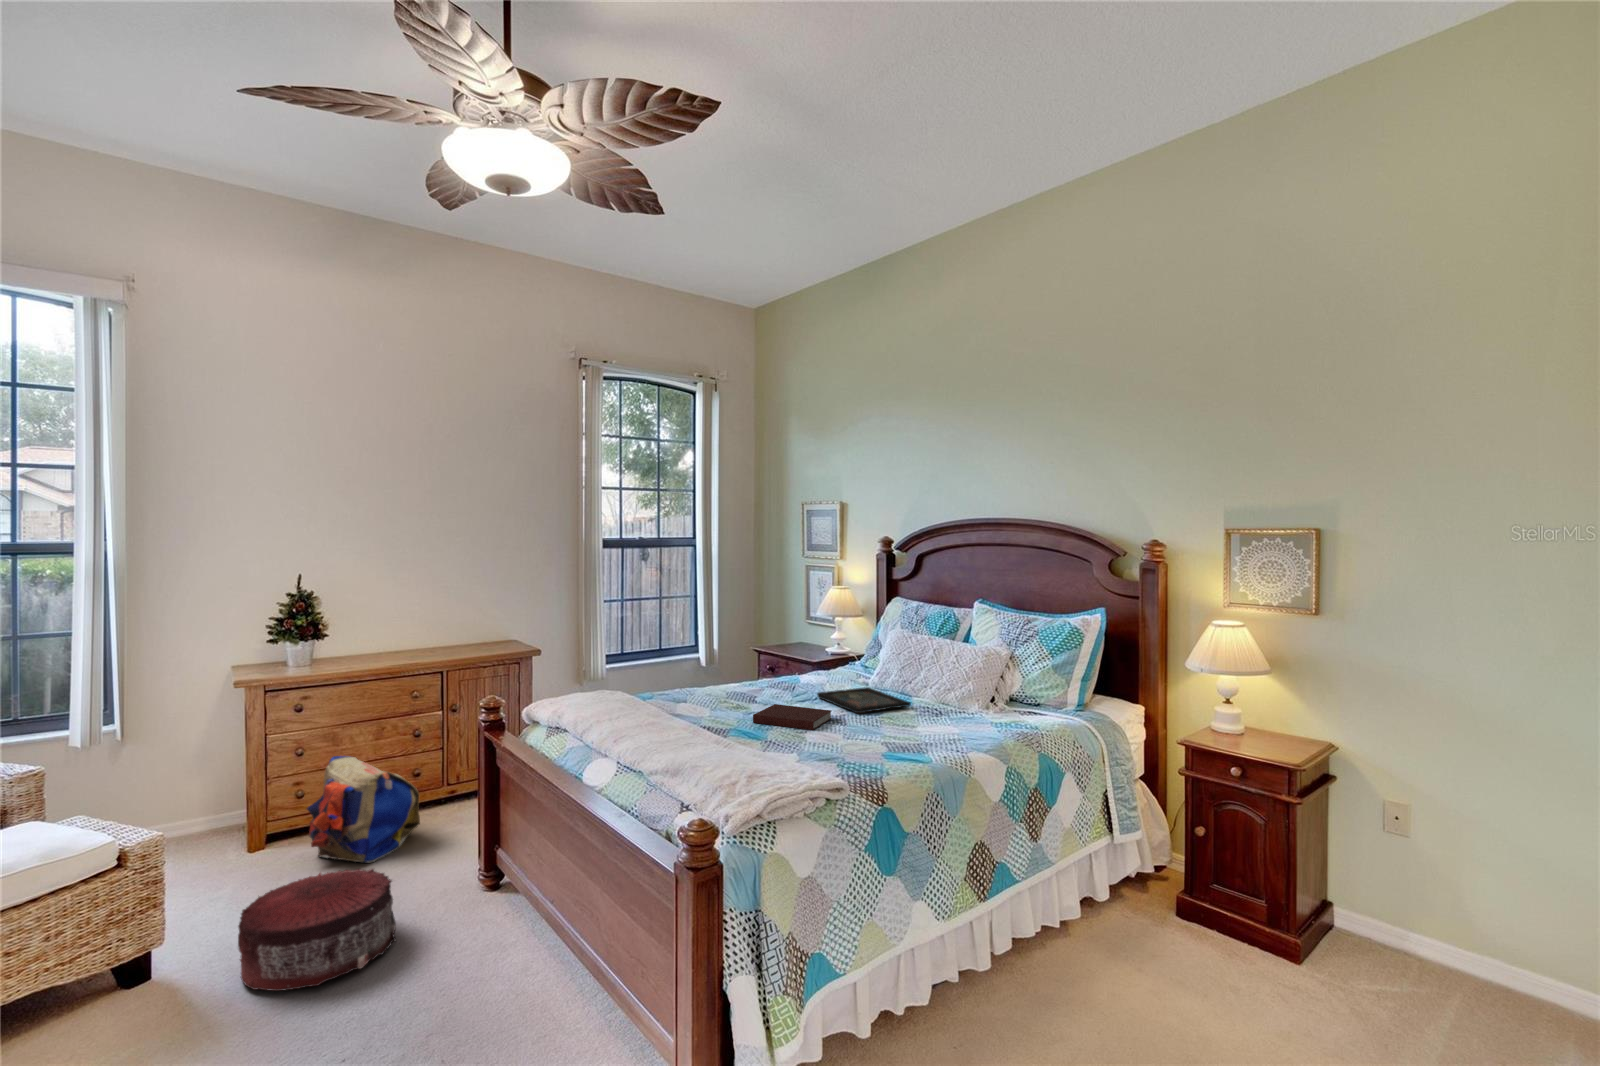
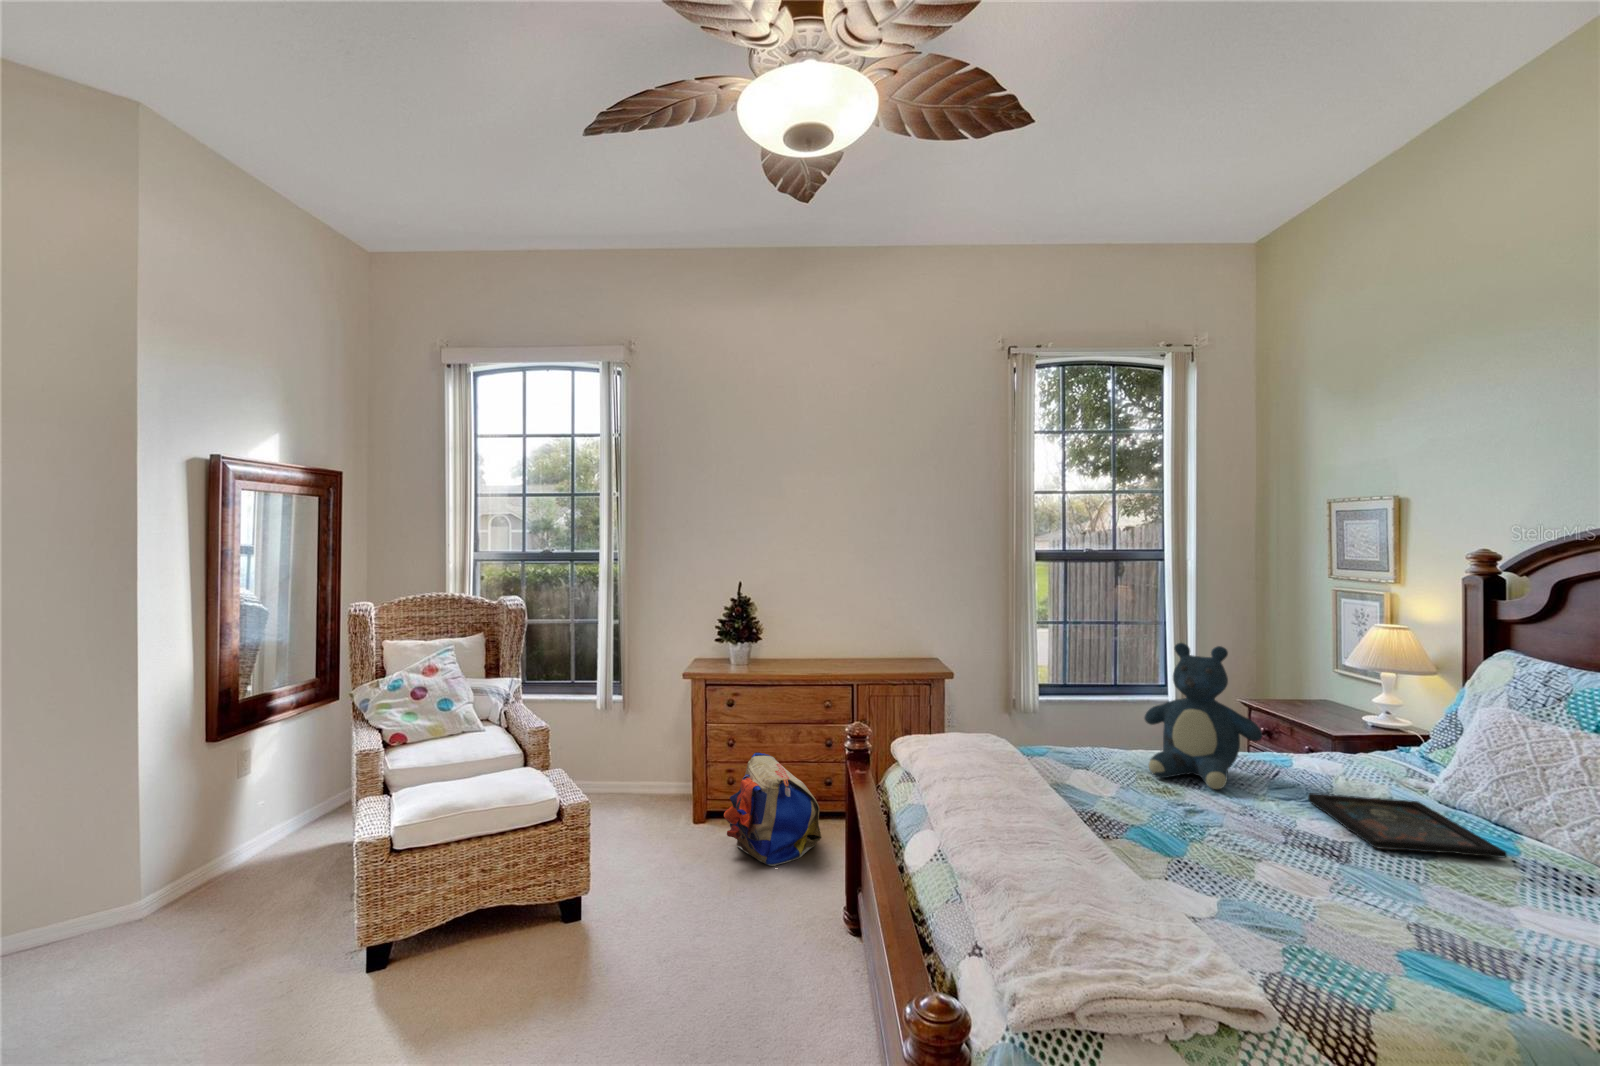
teddy bear: none [717,605,791,700] -> present [1145,643,1262,789]
notebook: present [753,704,832,730] -> none [1170,800,1319,862]
pouf: present [238,869,396,991] -> none [625,868,752,988]

